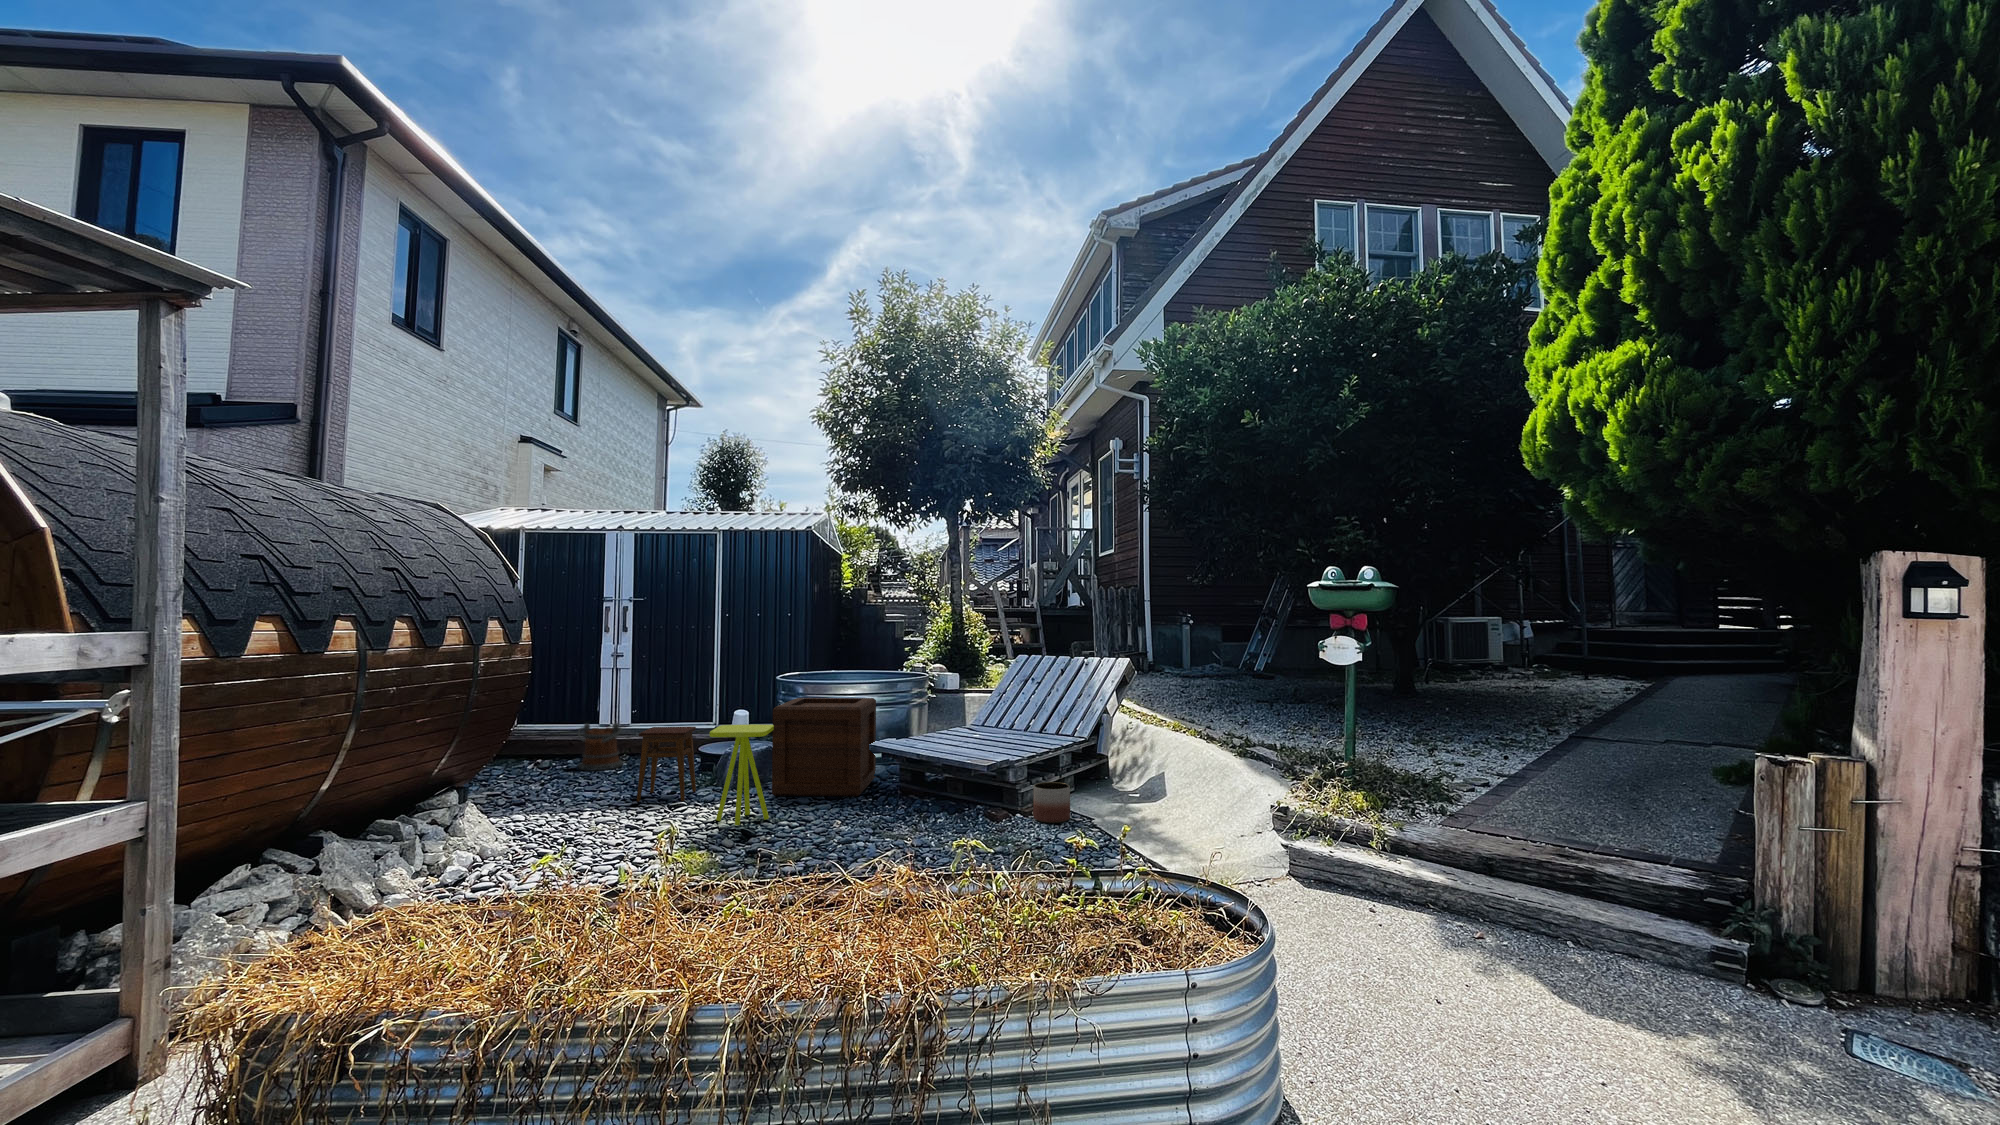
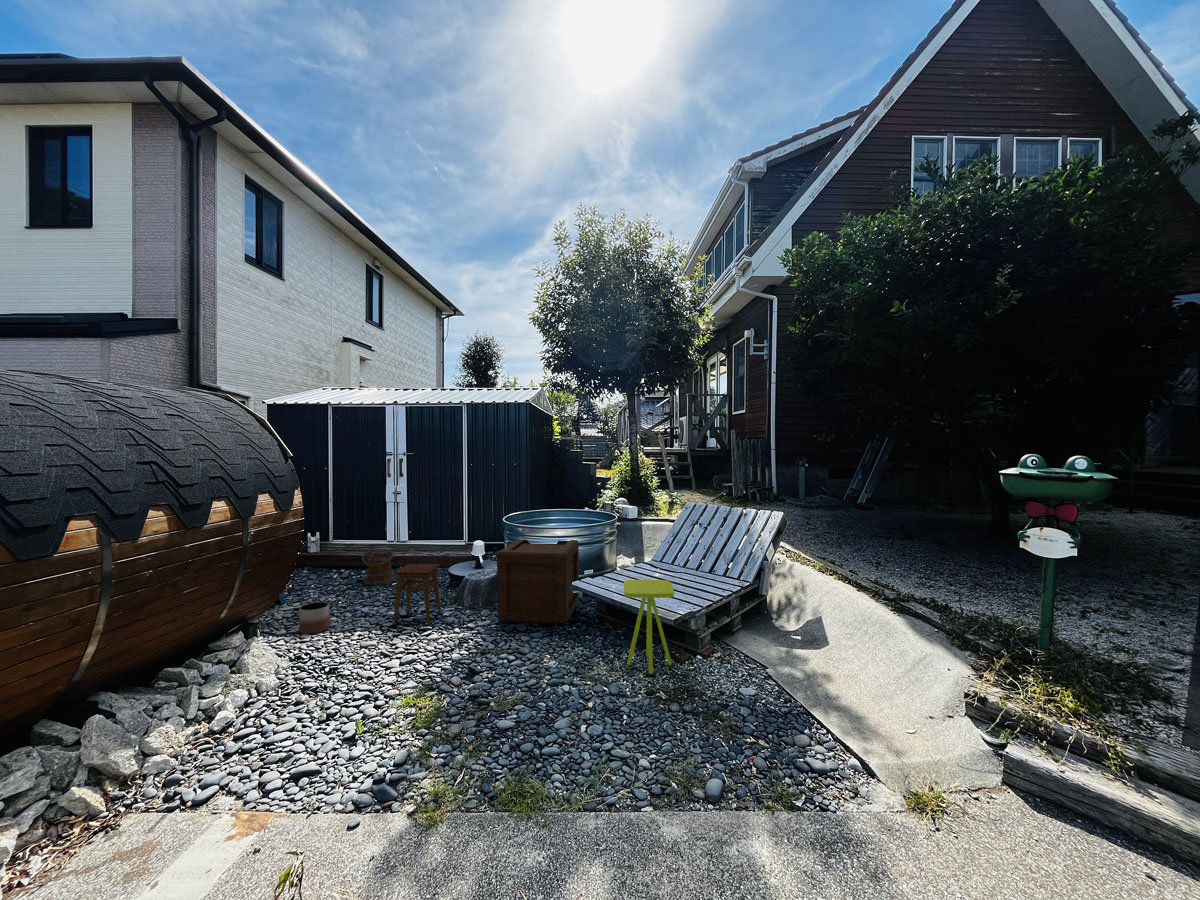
side table: present [709,724,774,825] -> present [624,580,674,674]
planter: present [1033,782,1070,823] -> present [299,602,330,634]

